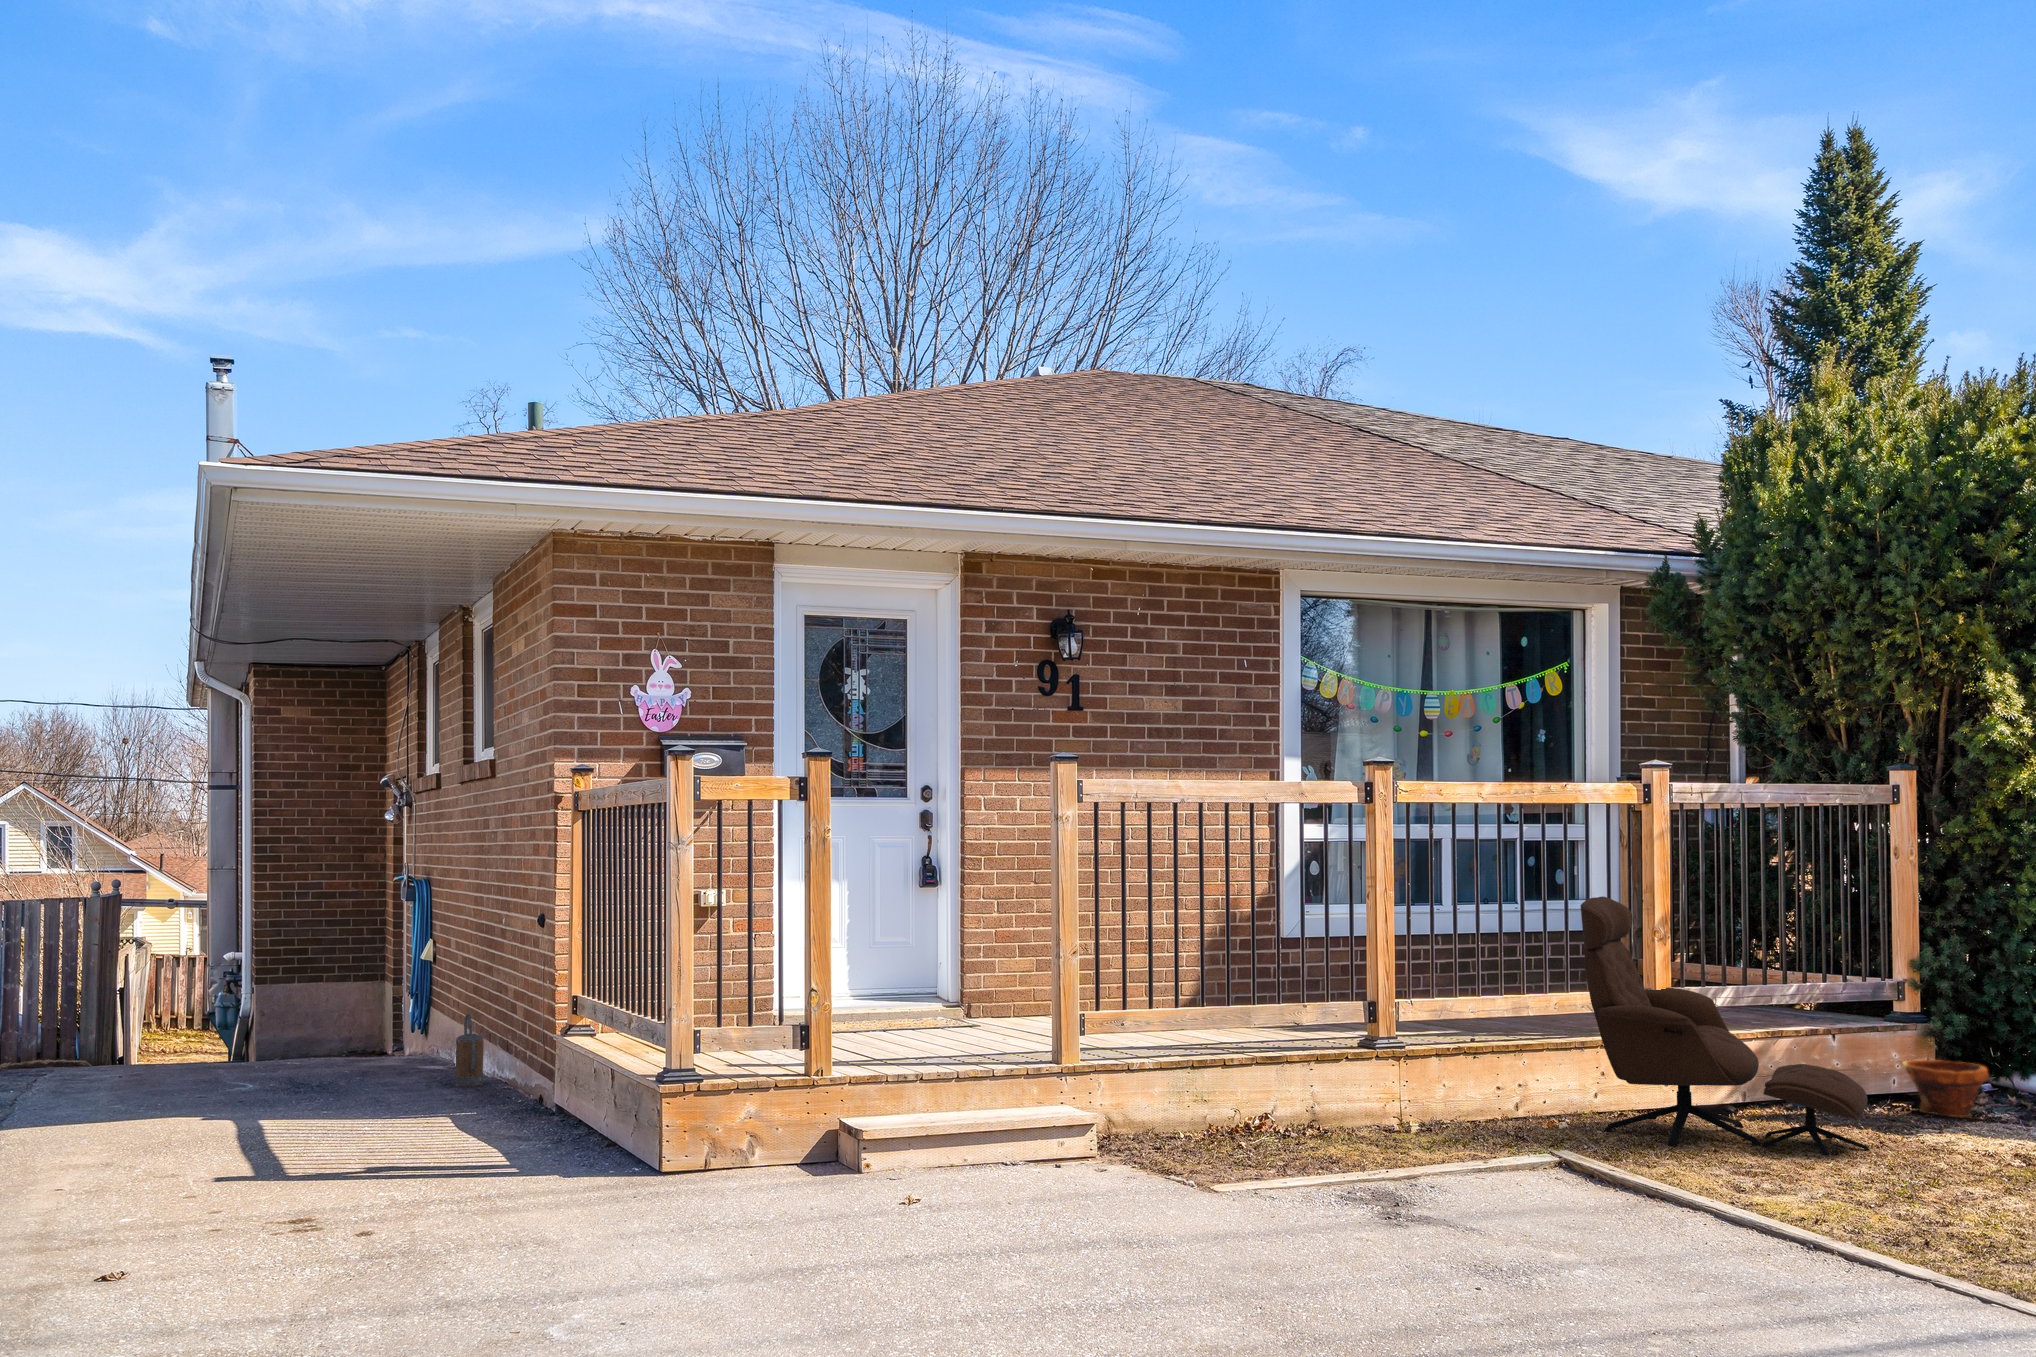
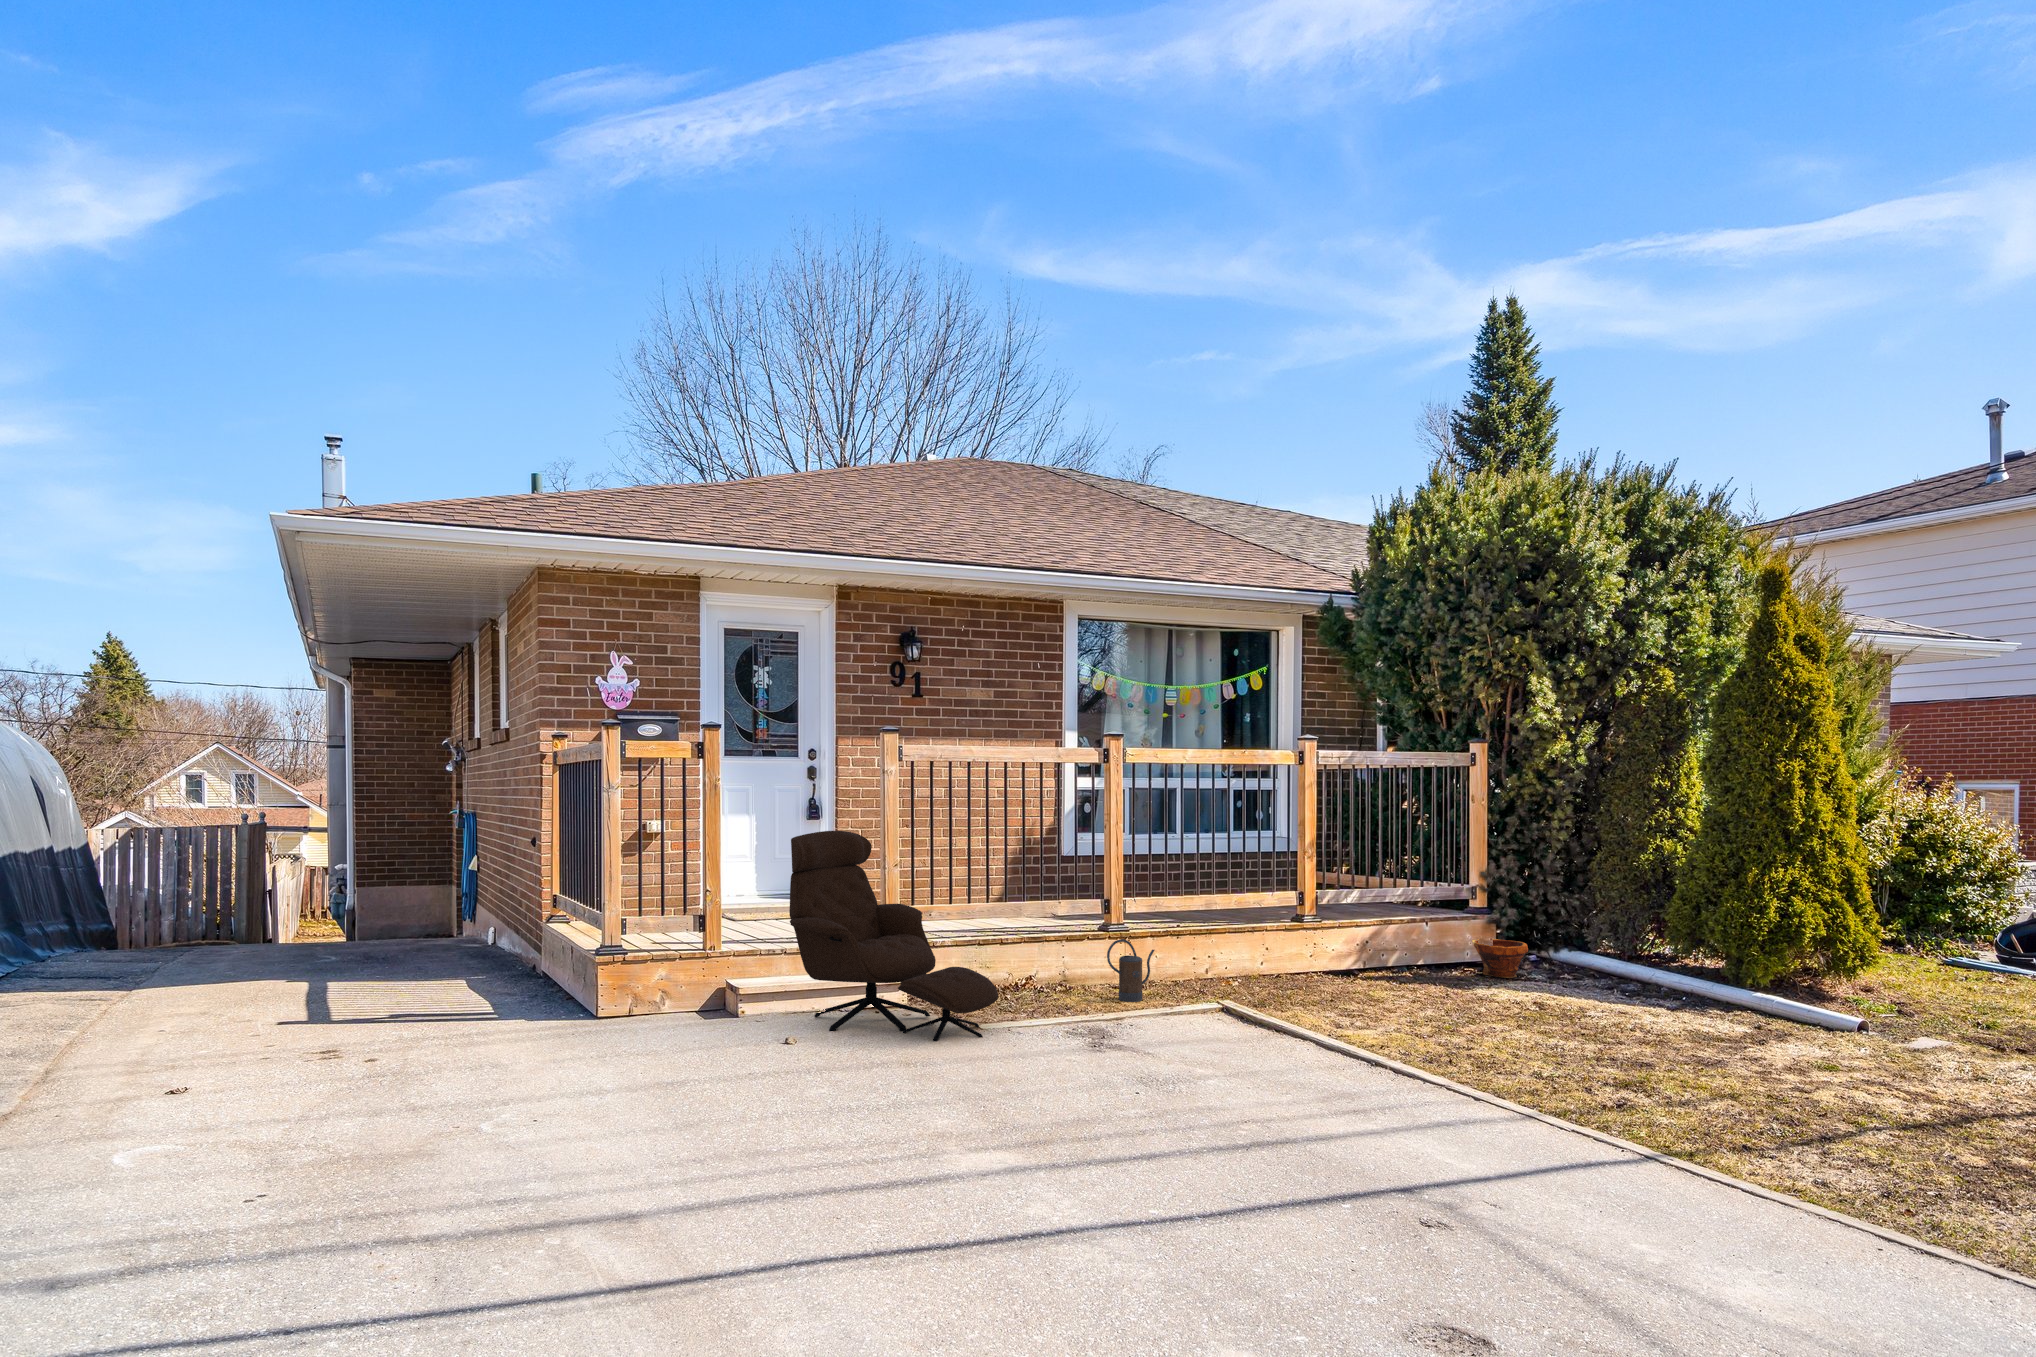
lounge chair: present [1580,897,1870,1156] -> present [789,831,999,1041]
watering can: present [455,1014,484,1087] -> present [1107,939,1155,1002]

